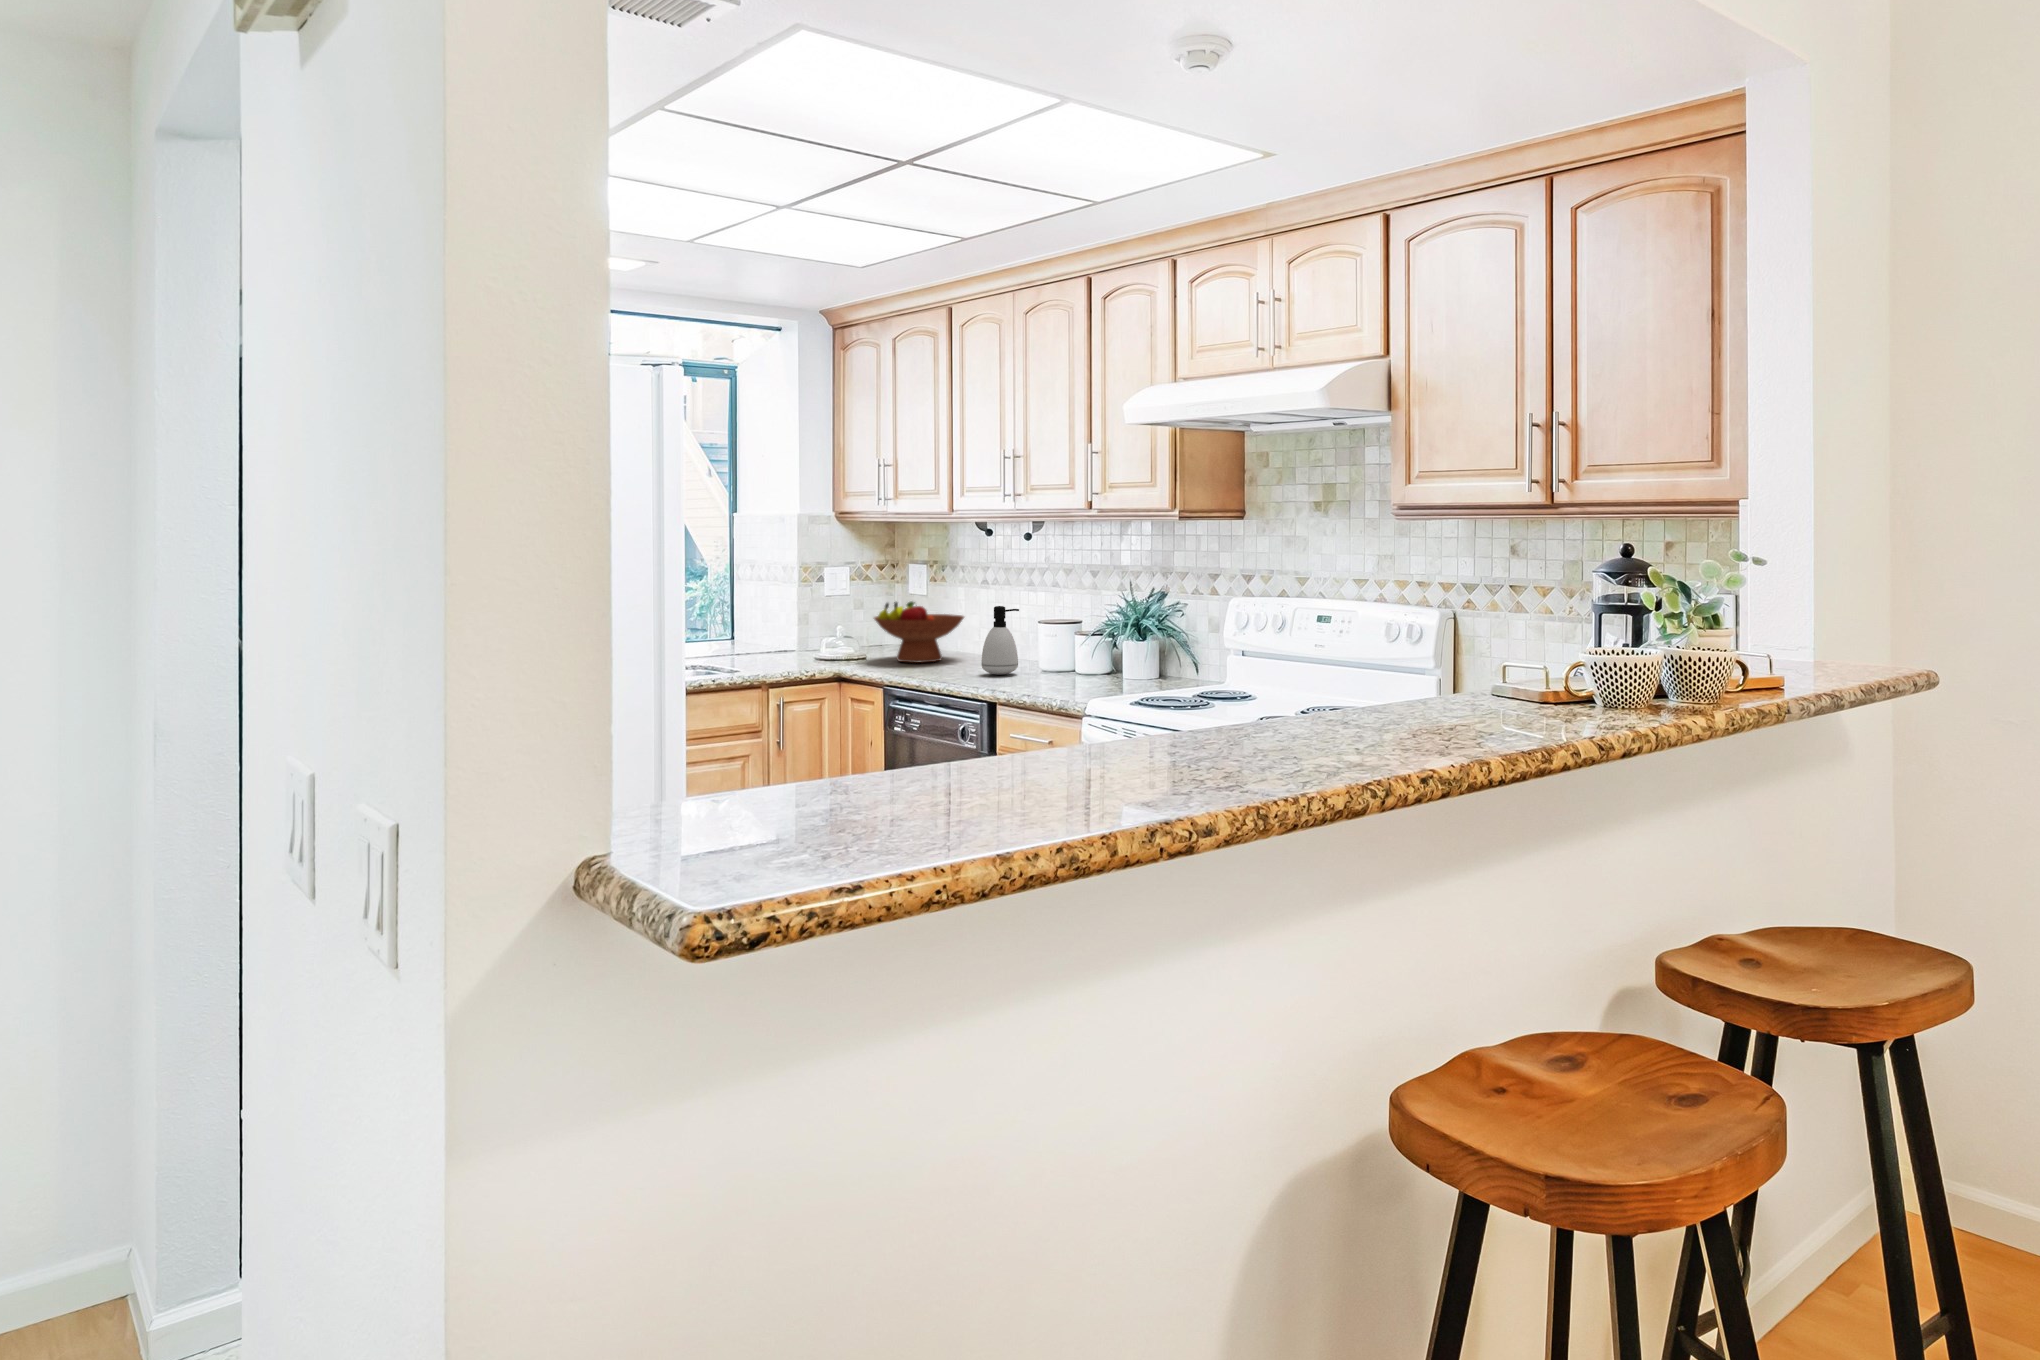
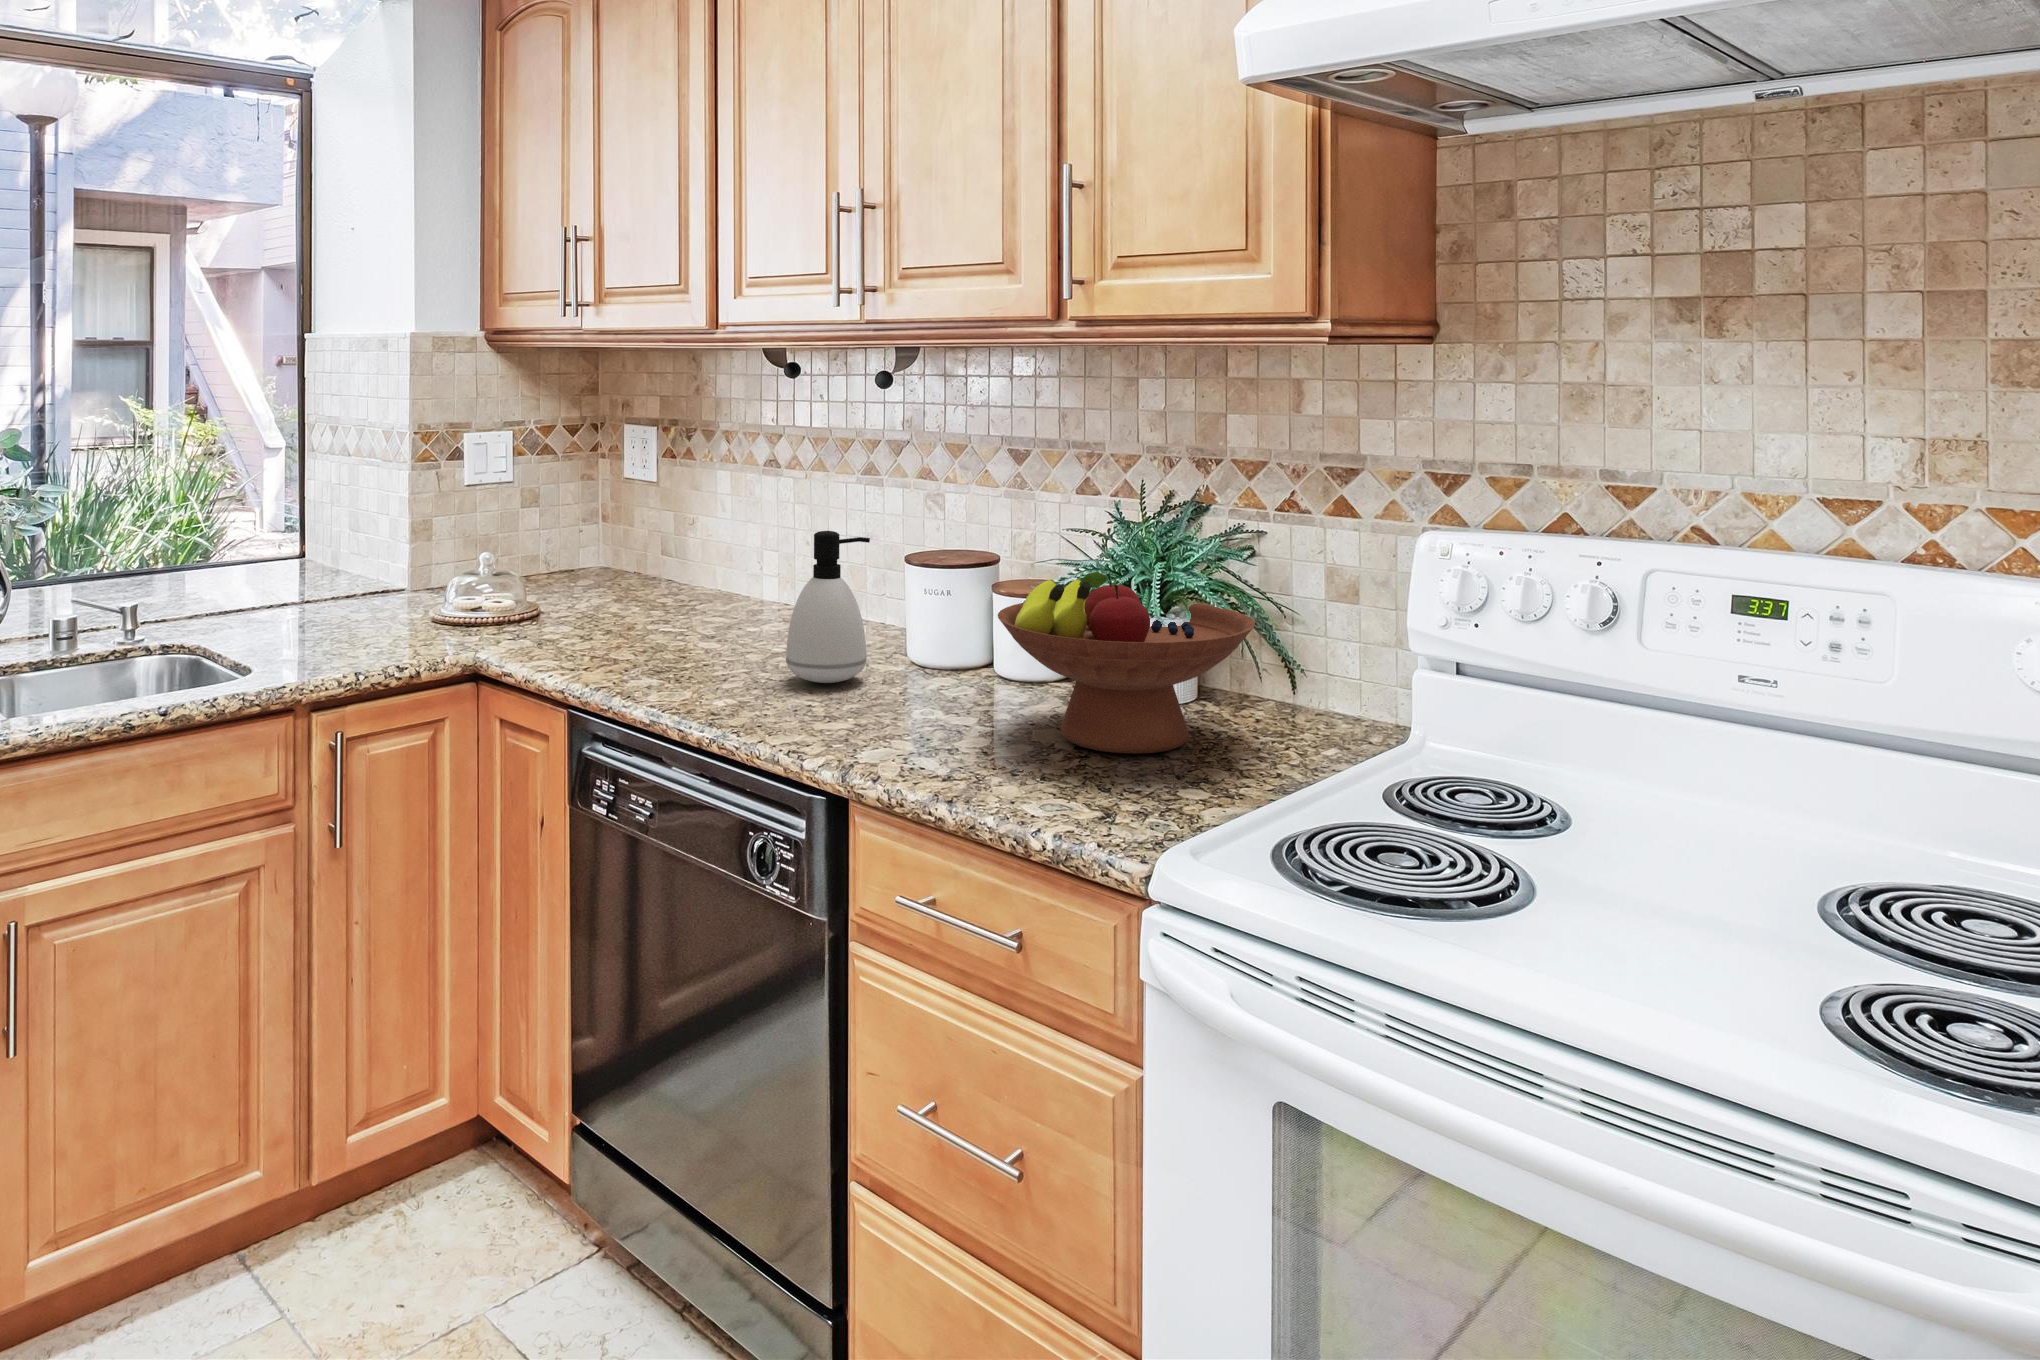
fruit bowl: present [874,601,964,663] -> present [998,572,1255,754]

